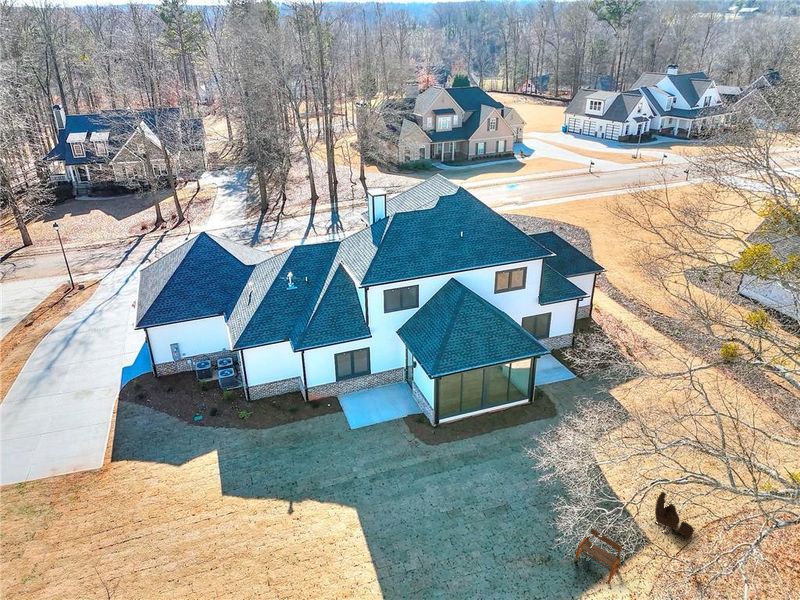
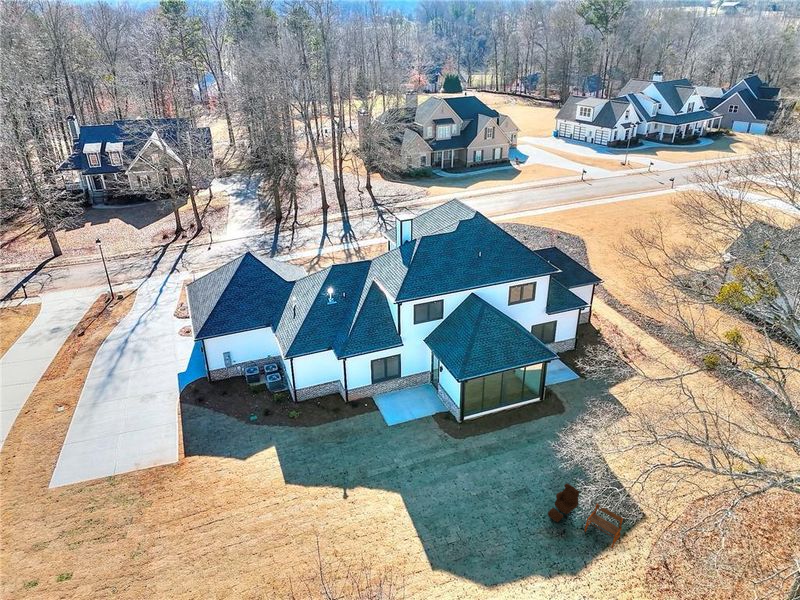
lounge chair: present [655,492,694,541] -> present [548,484,579,522]

